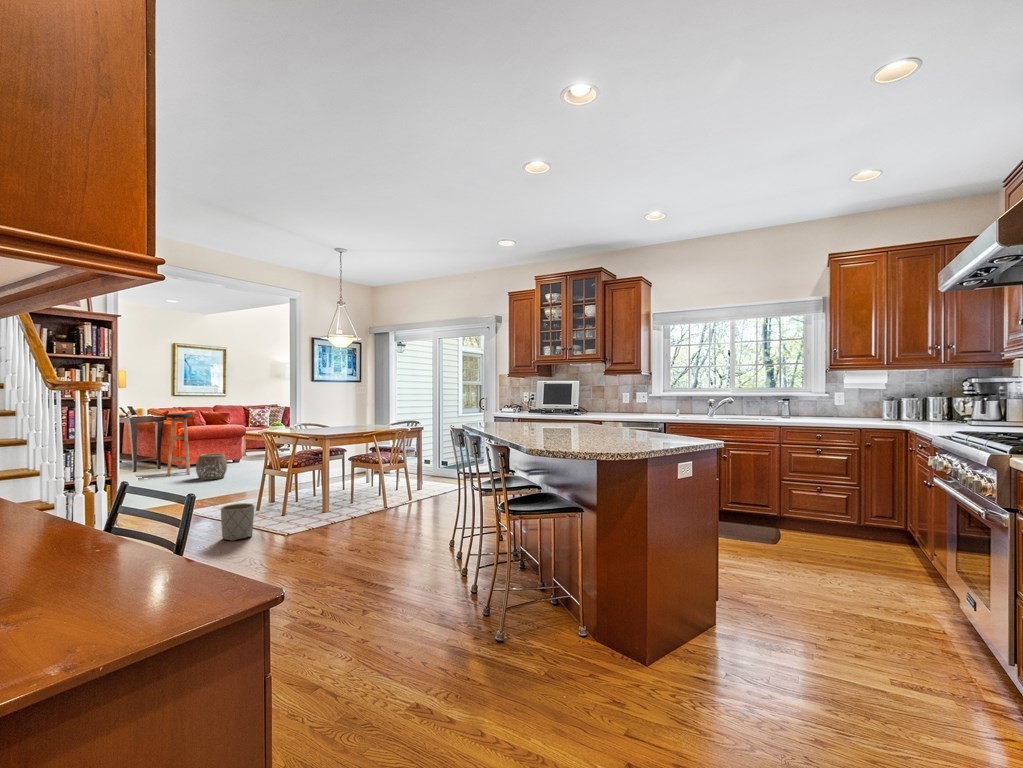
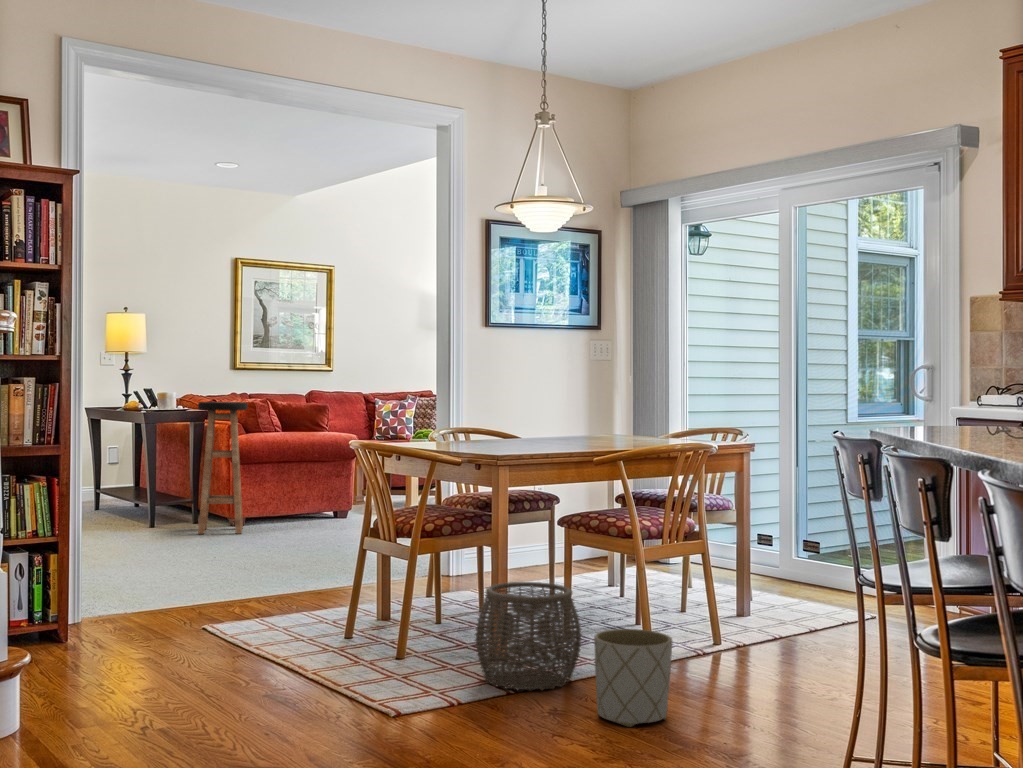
woven basket: present [196,453,227,480] -> present [475,582,582,691]
planter: present [221,503,254,541] -> present [594,629,672,727]

